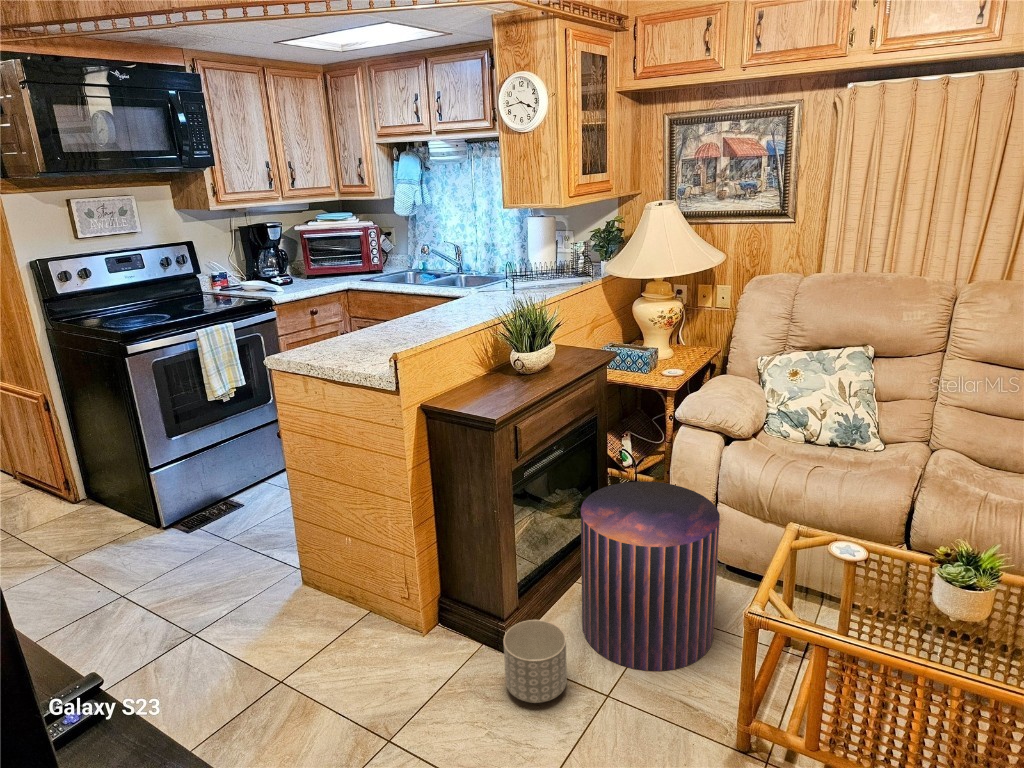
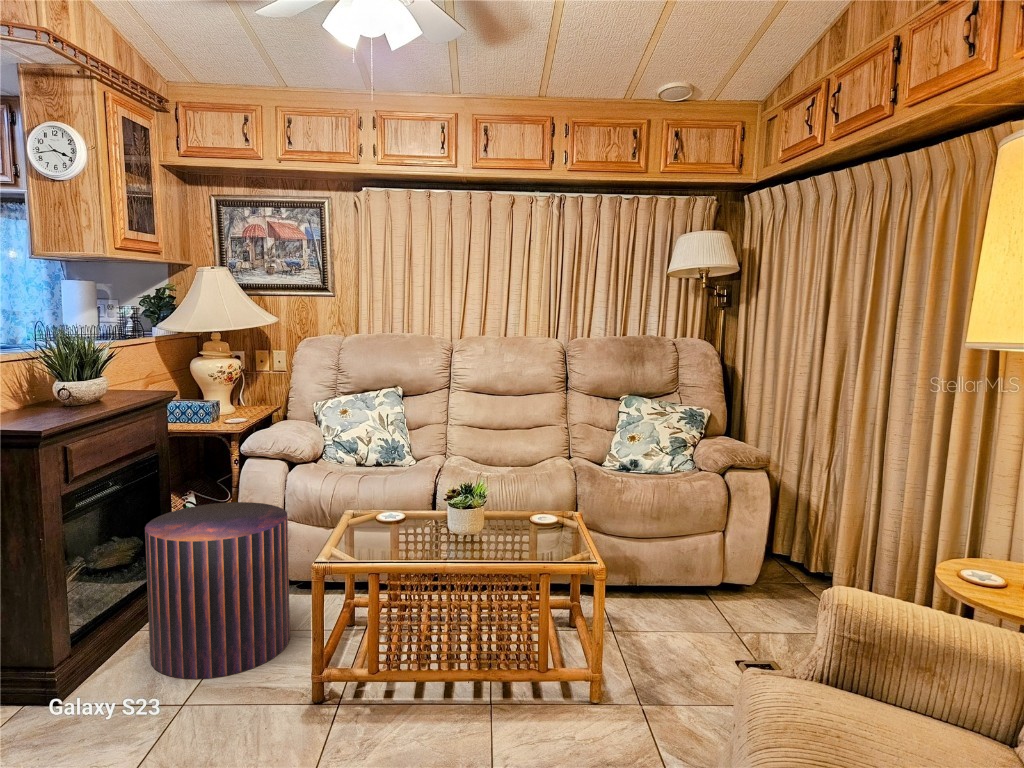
planter: present [504,620,567,703] -> none [56,645,137,732]

